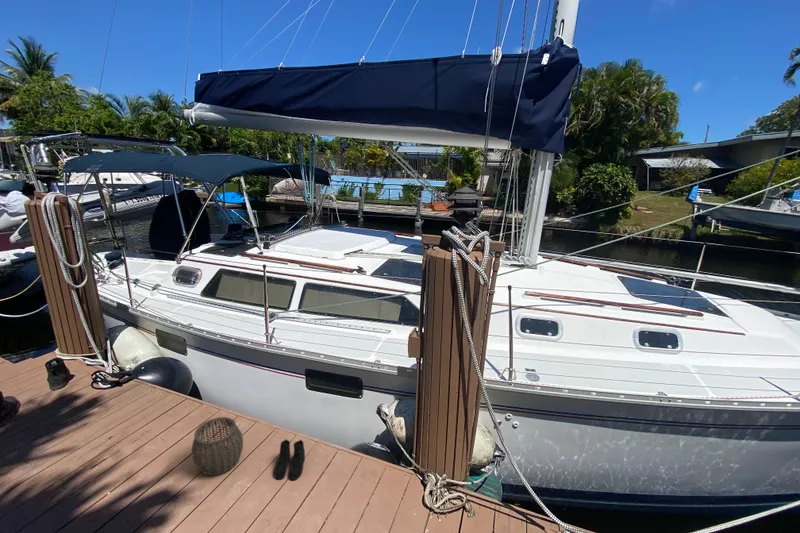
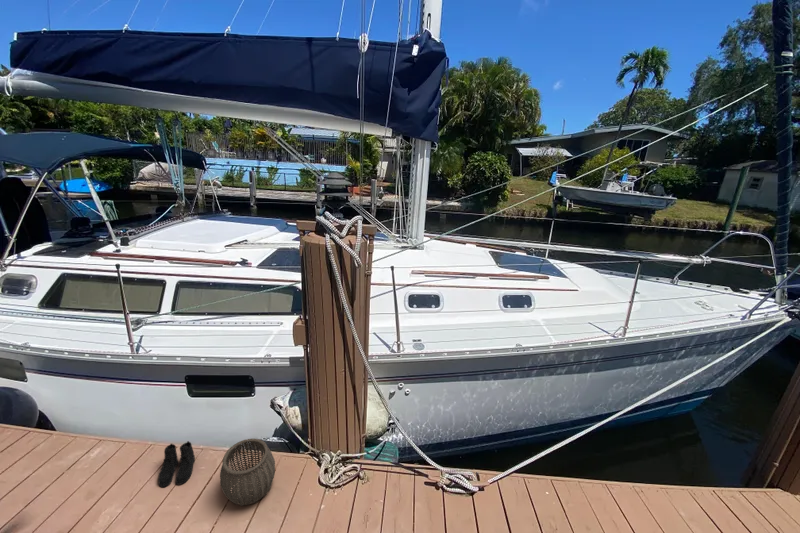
woven basket: present [192,417,243,475] -> present [220,439,275,506]

